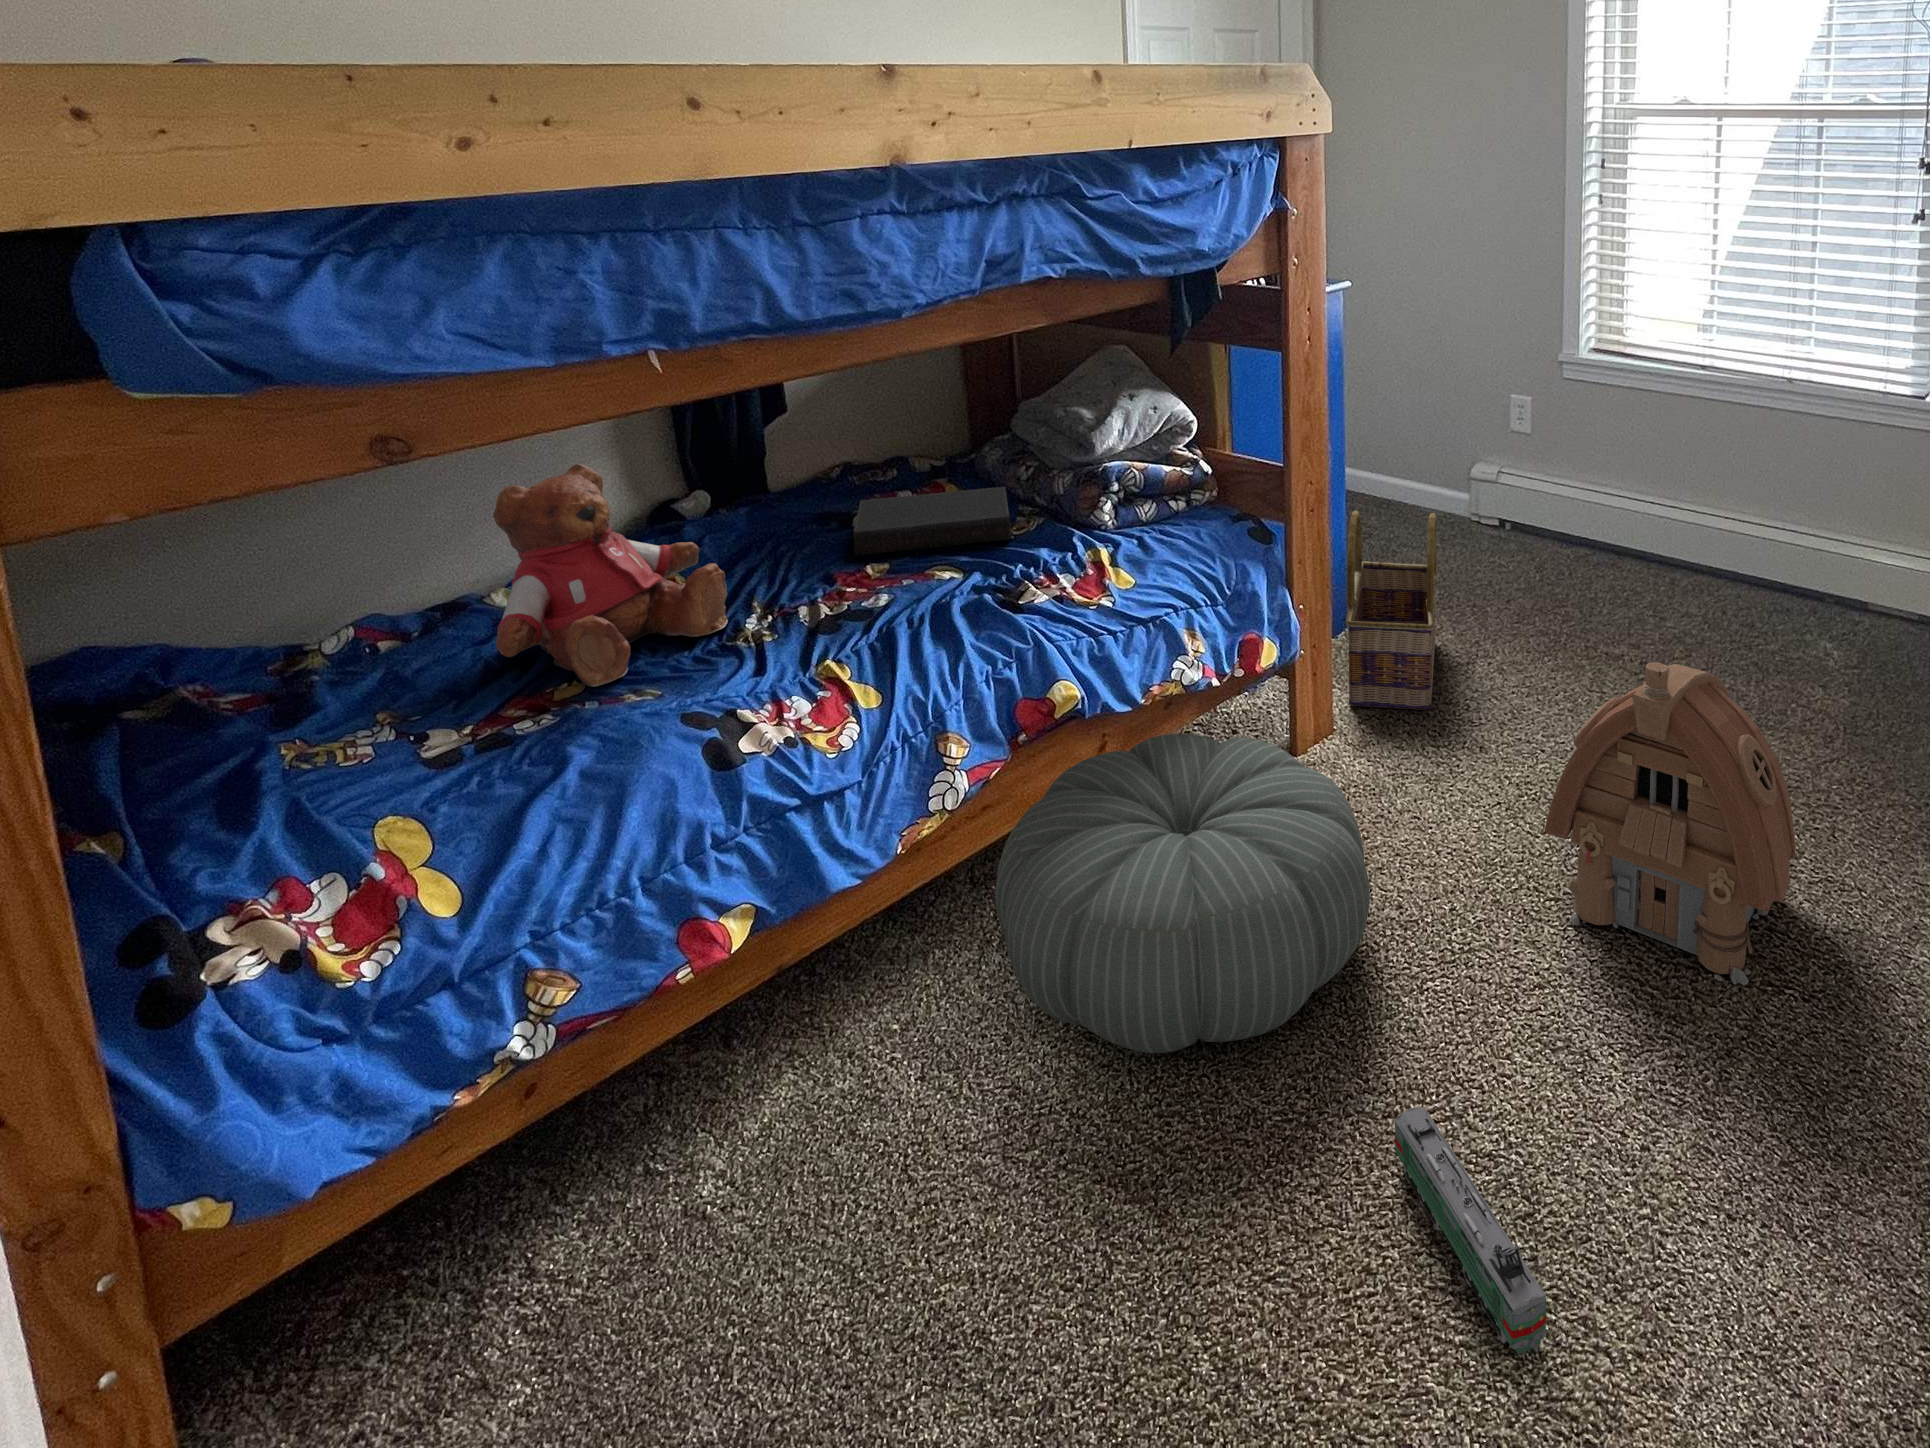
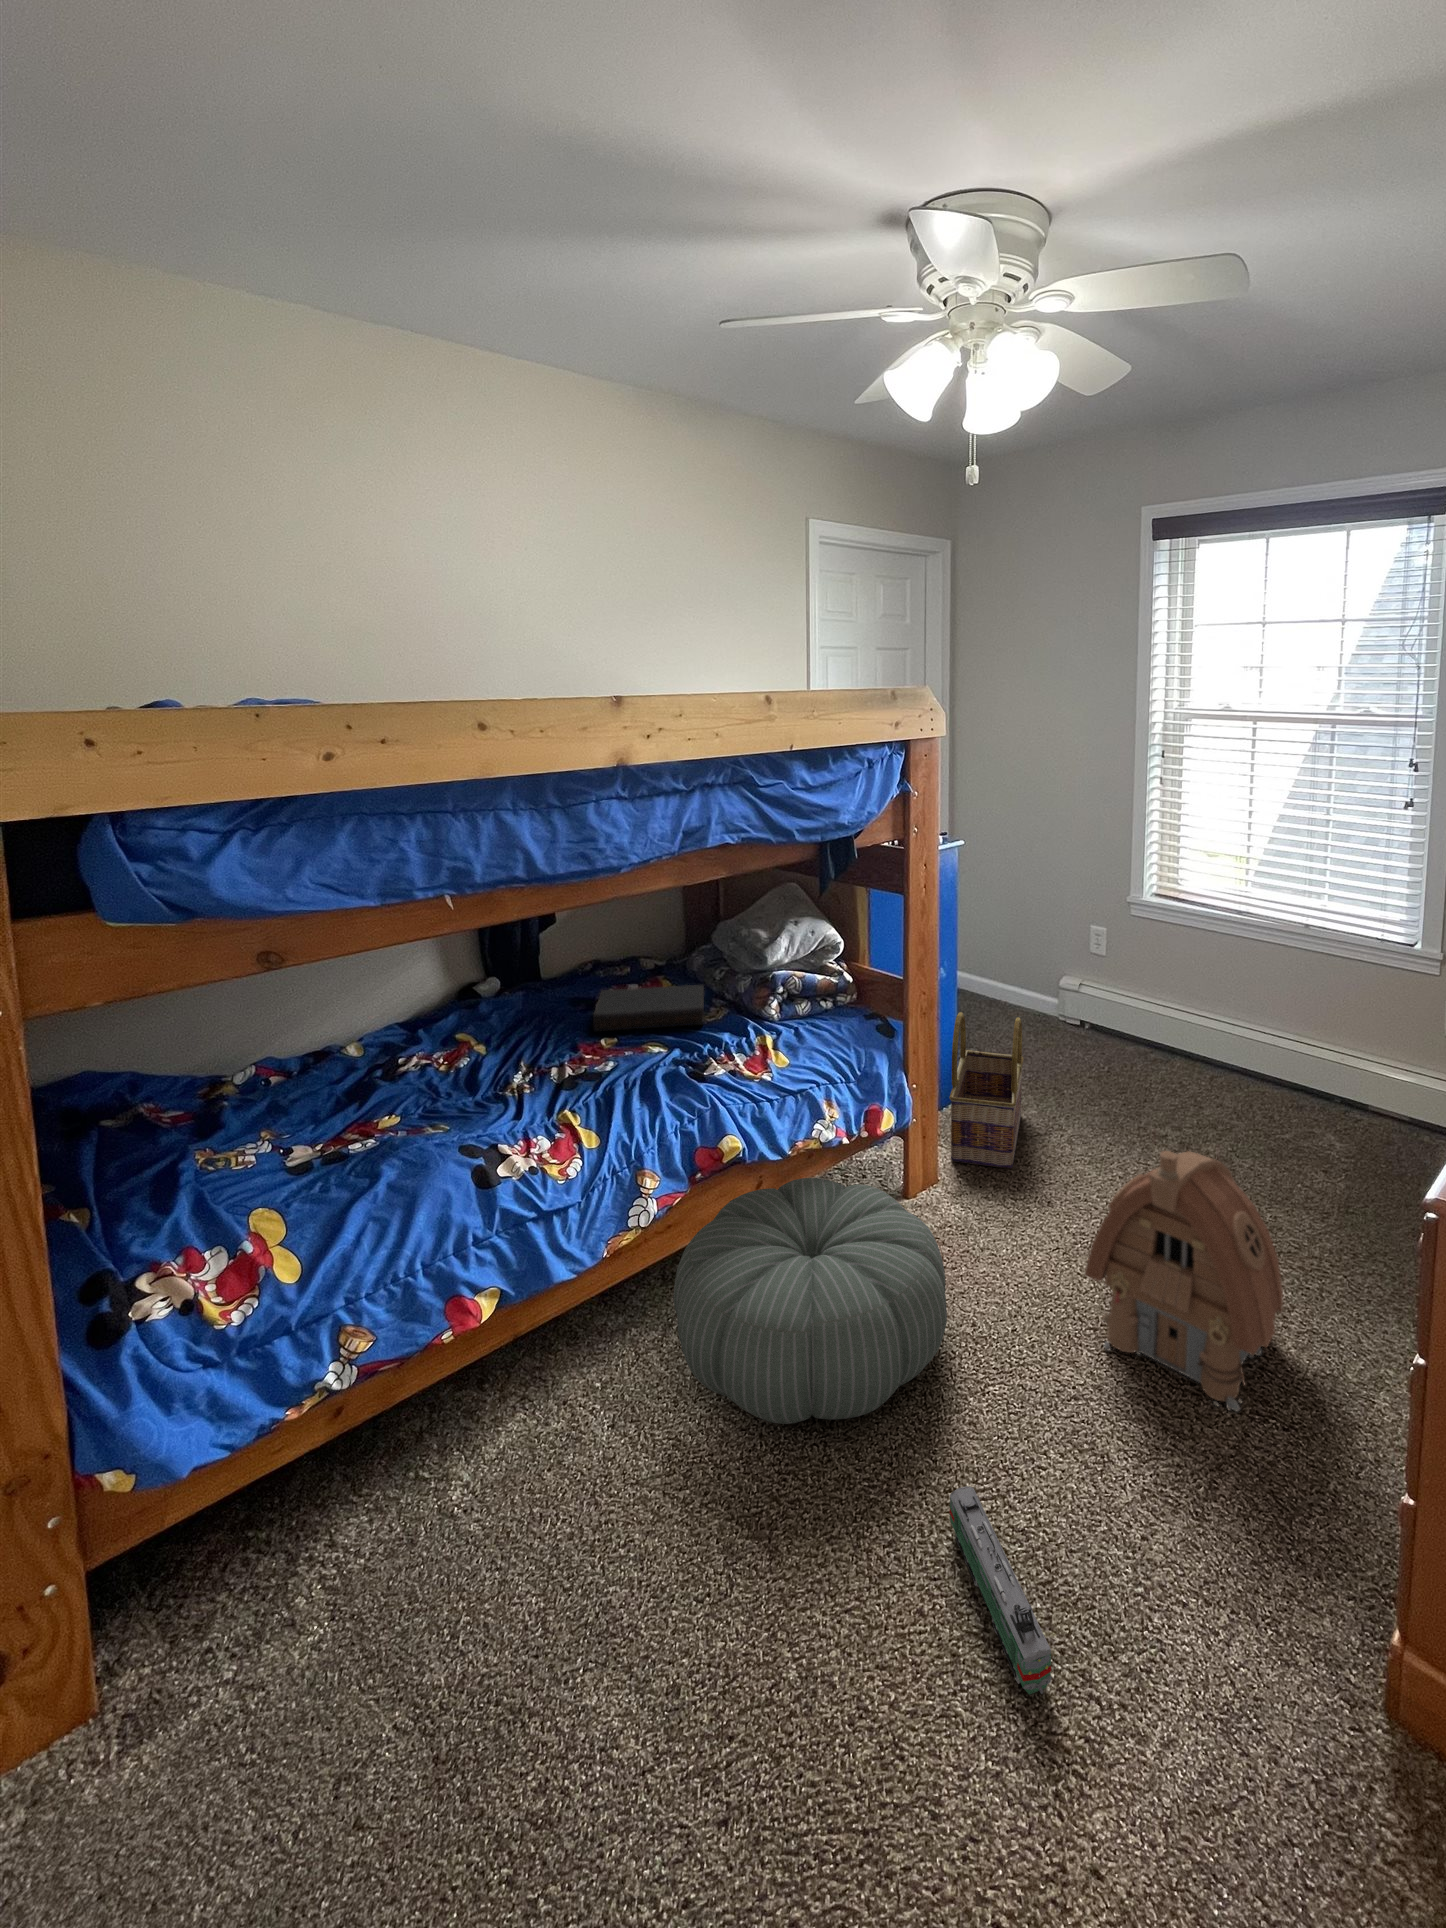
teddy bear: present [493,464,728,687] -> none [343,961,501,1121]

